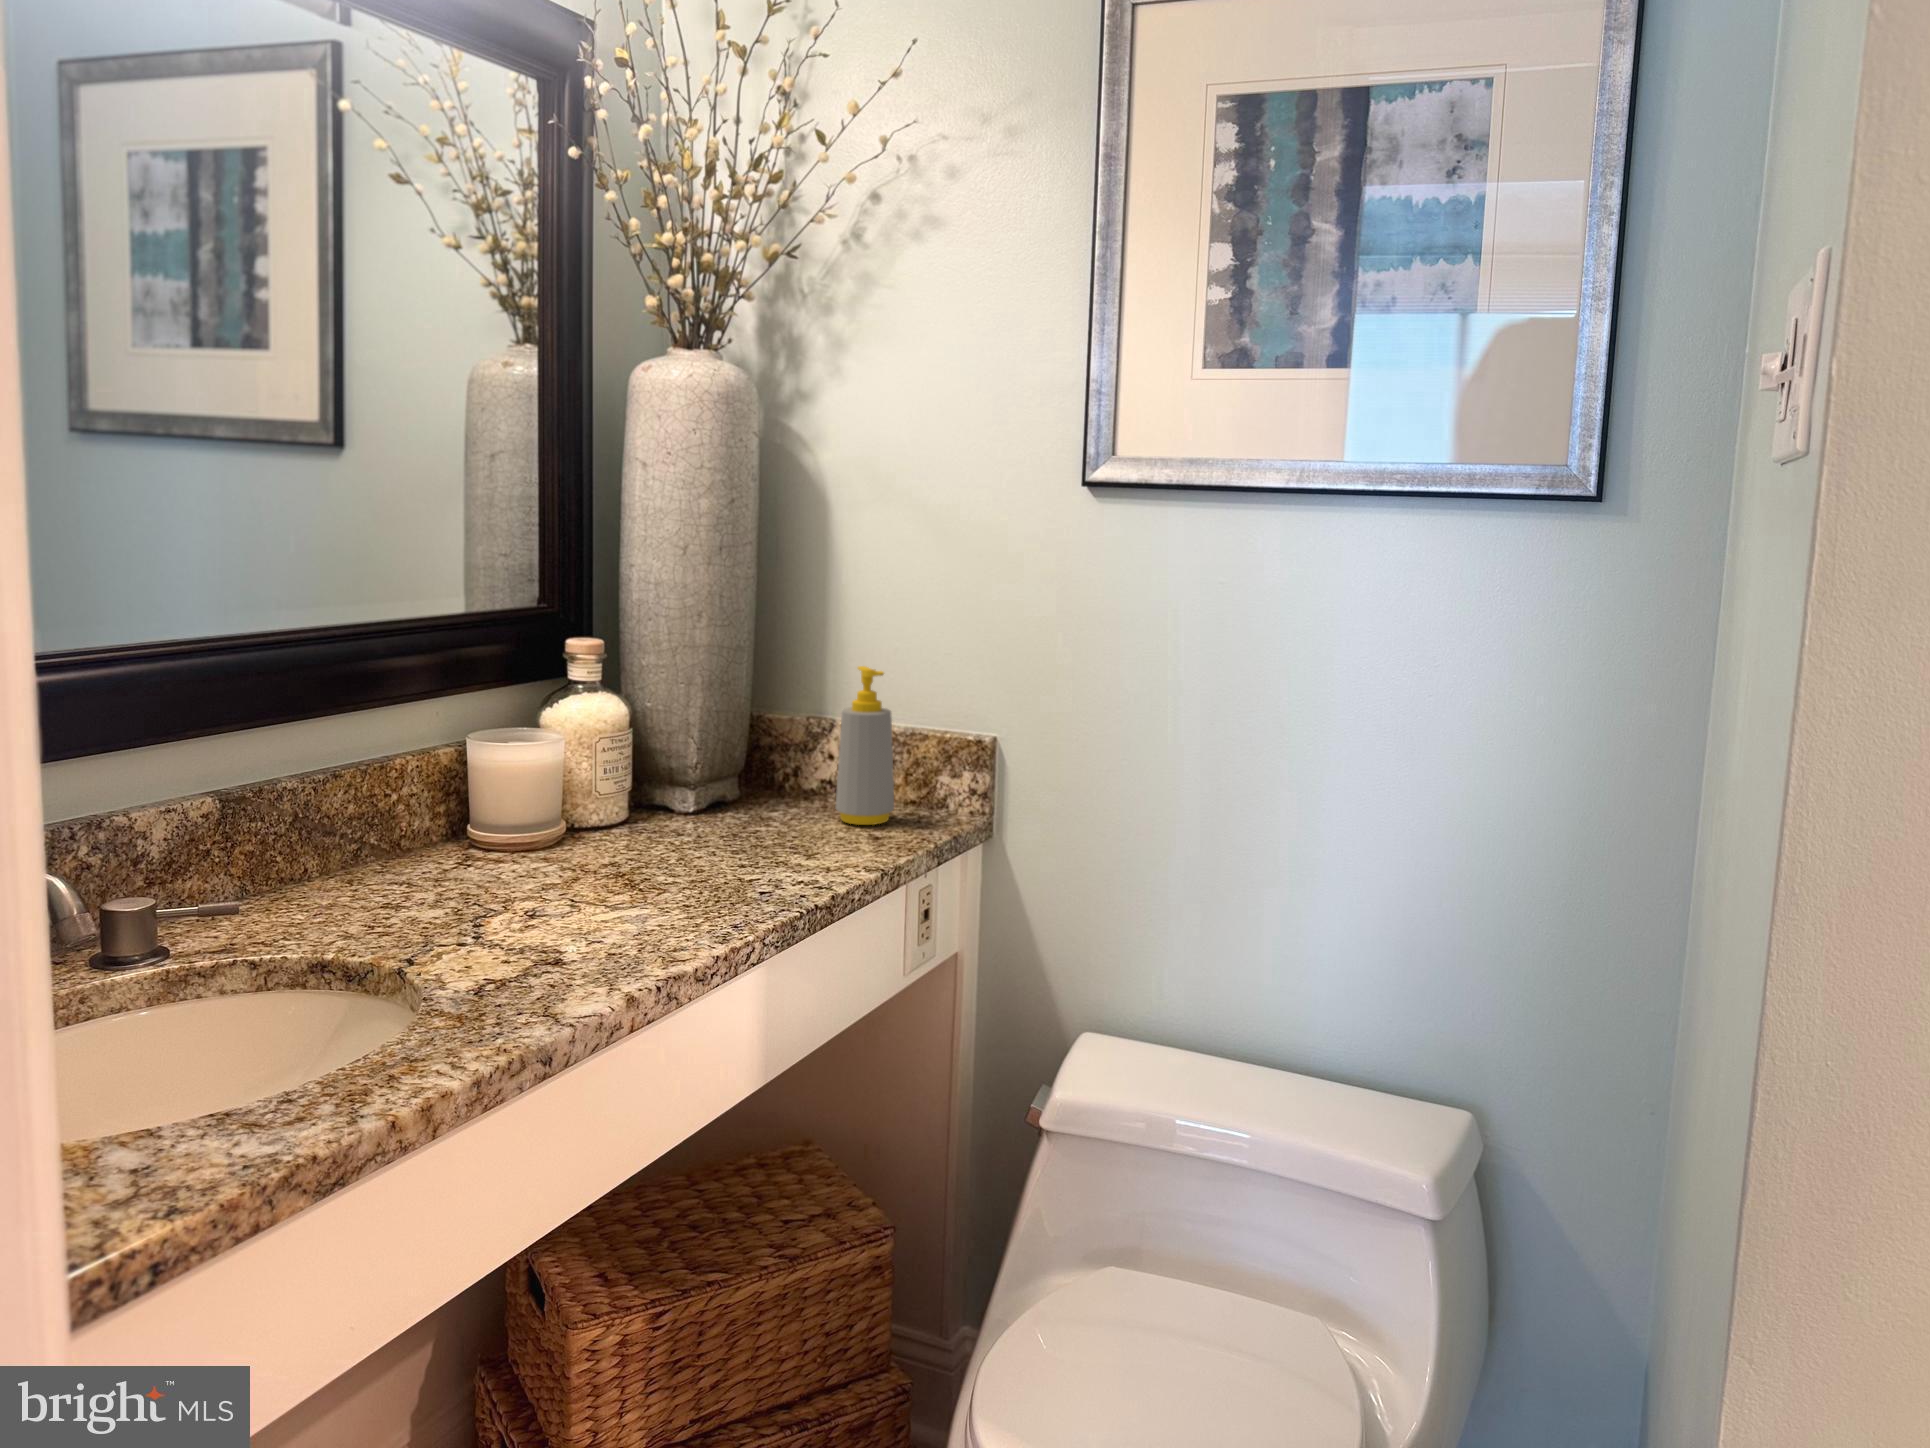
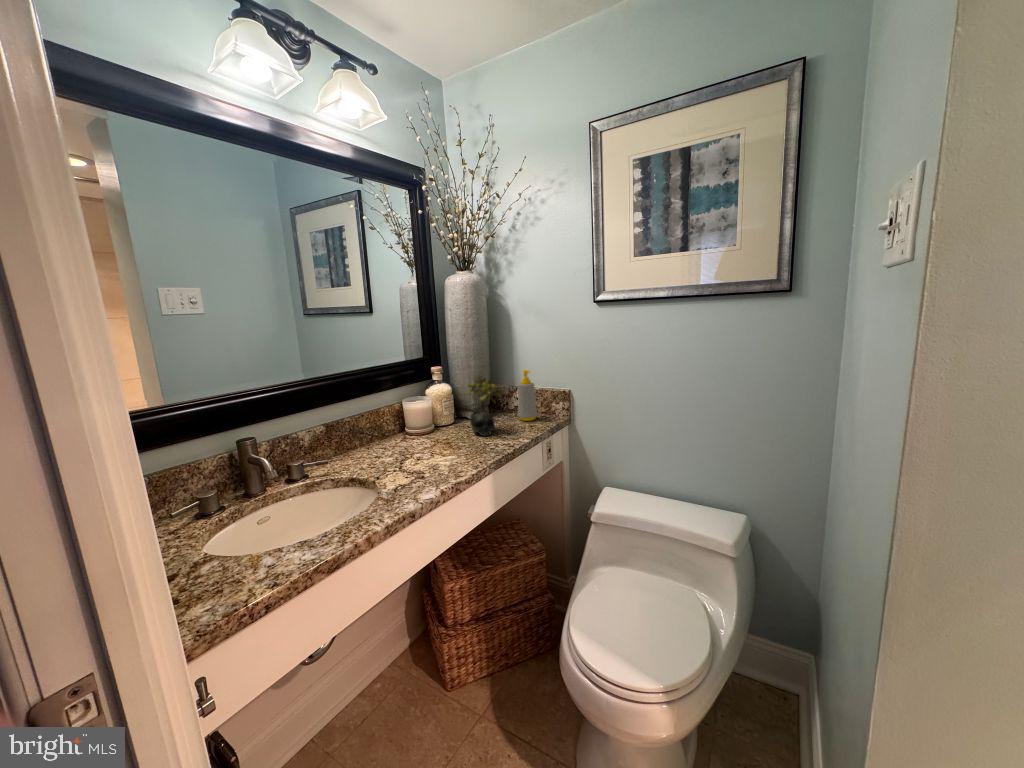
succulent plant: none [677,676,803,862] -> present [465,377,503,436]

